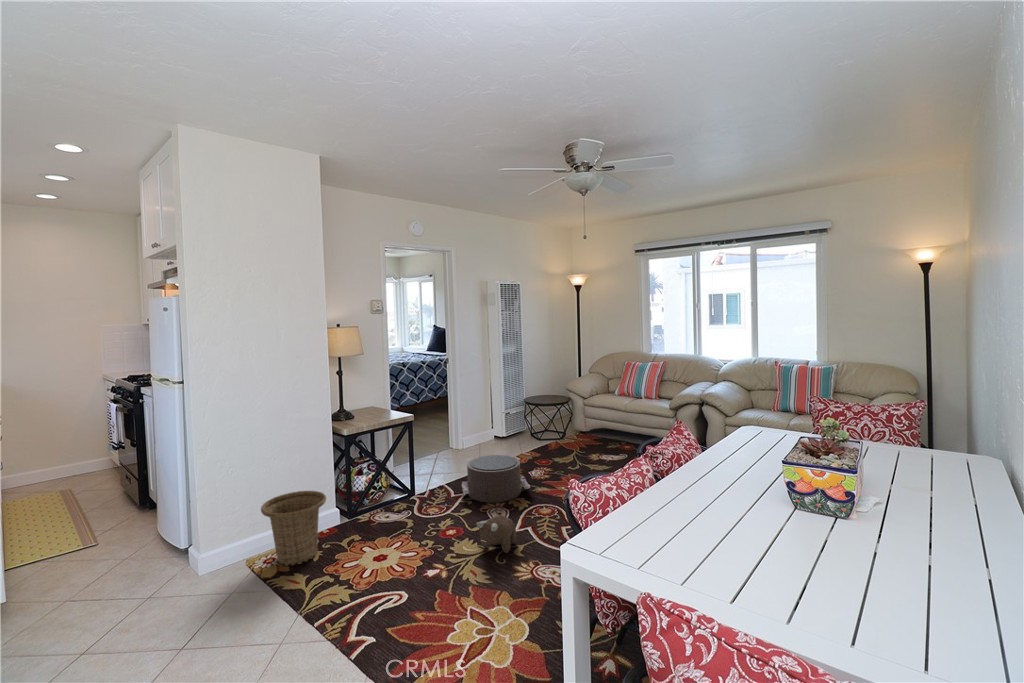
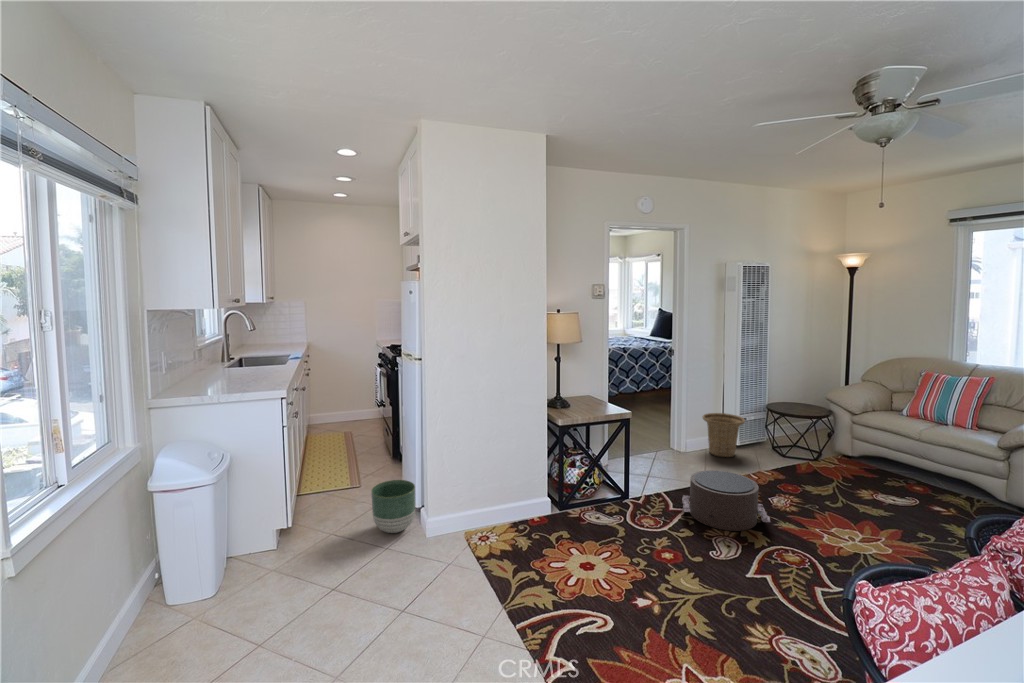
basket: present [261,491,326,565] -> present [702,413,745,457]
plush toy: present [476,515,517,553] -> none [700,554,750,604]
planter: none [119,519,181,582] -> present [371,480,415,533]

